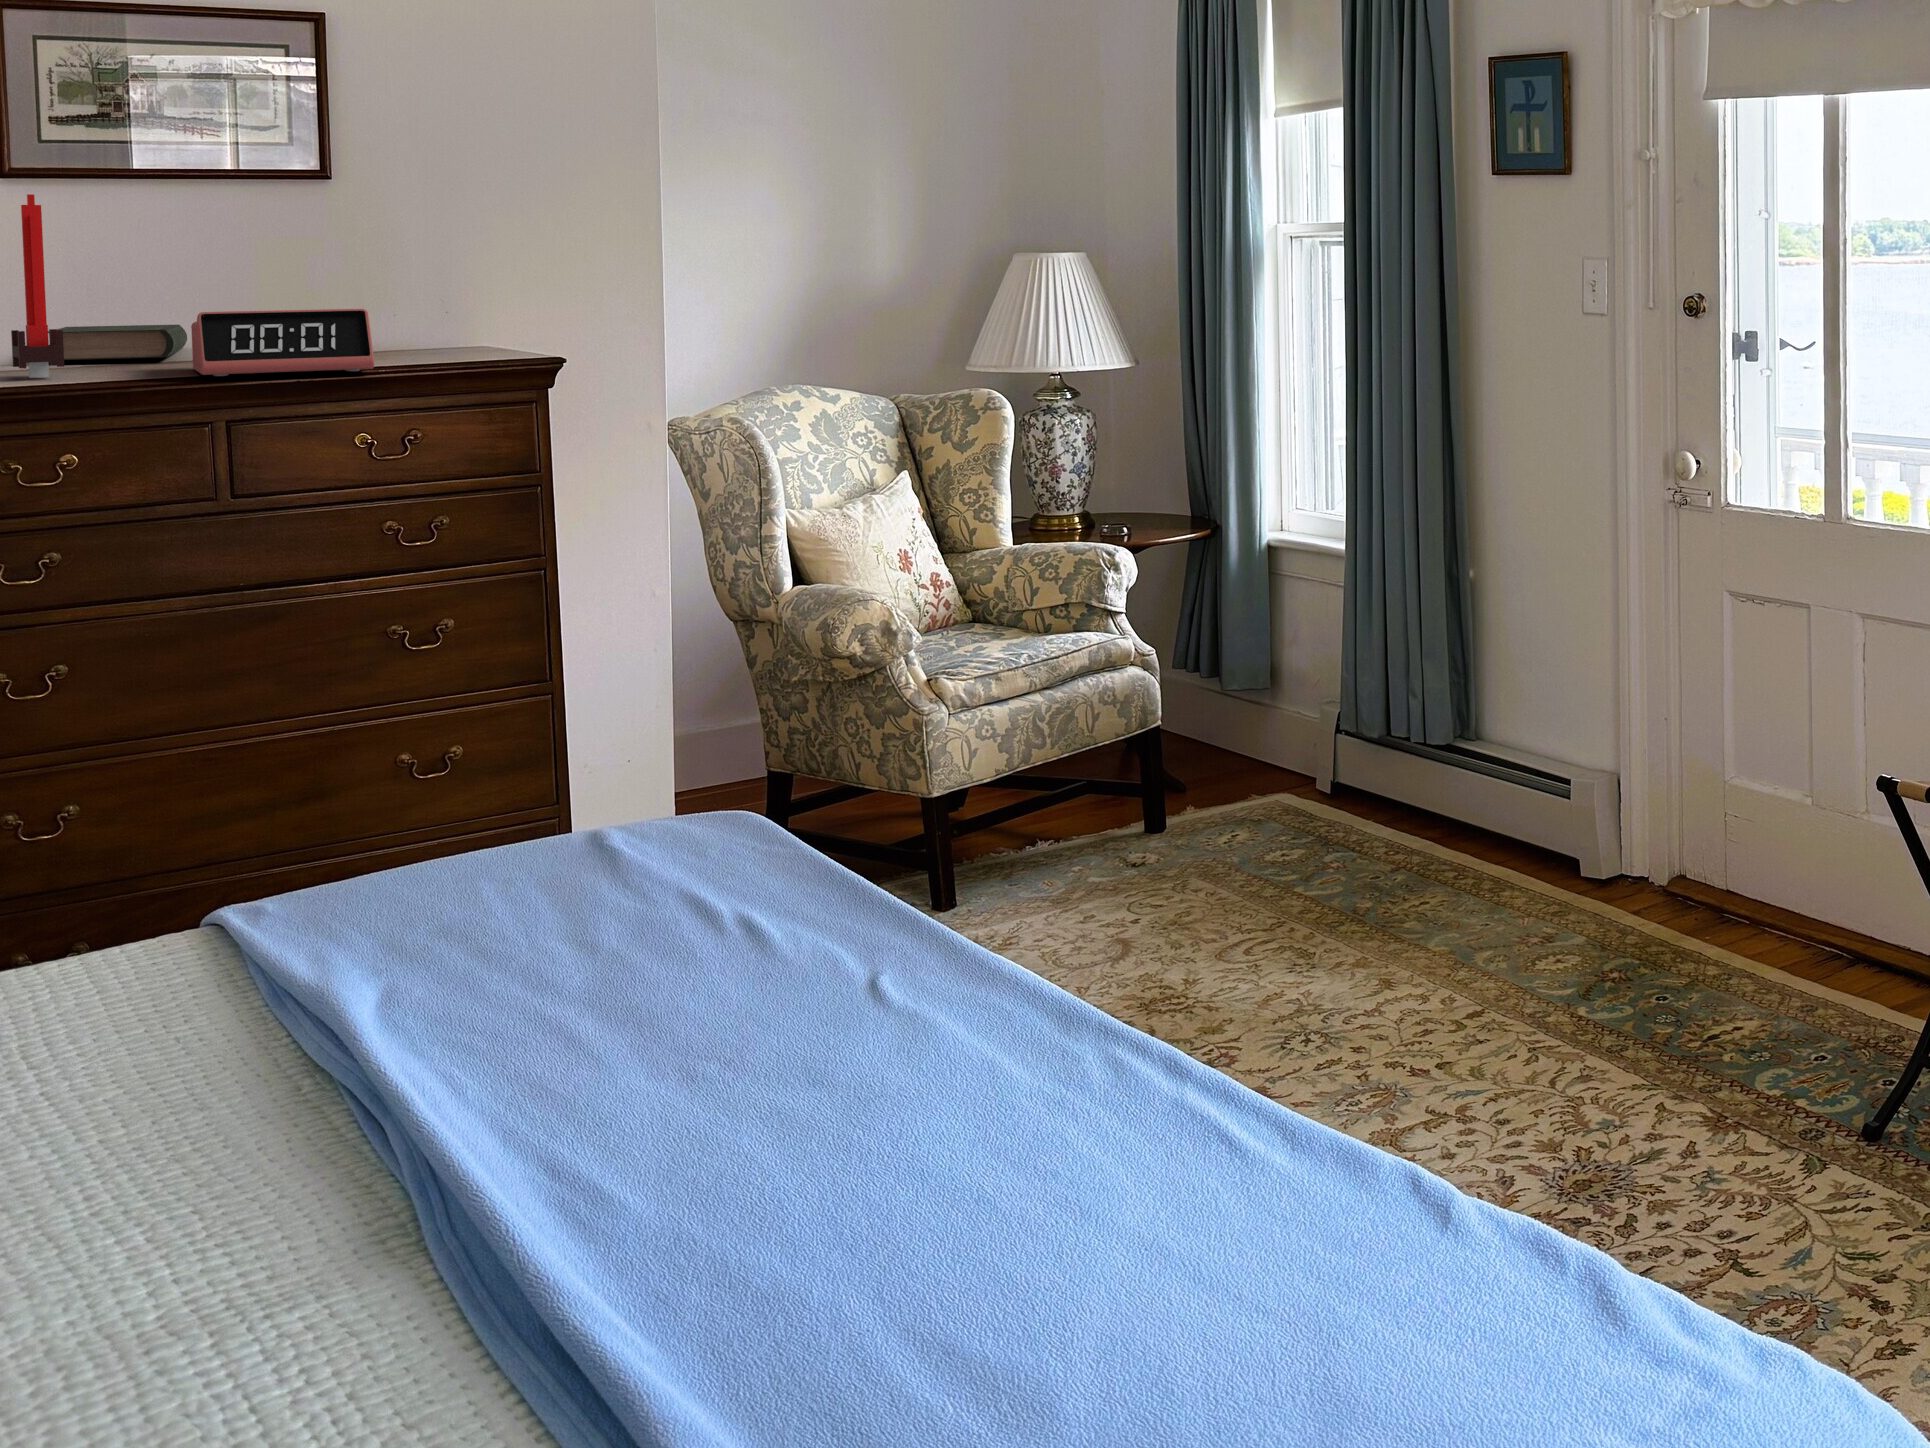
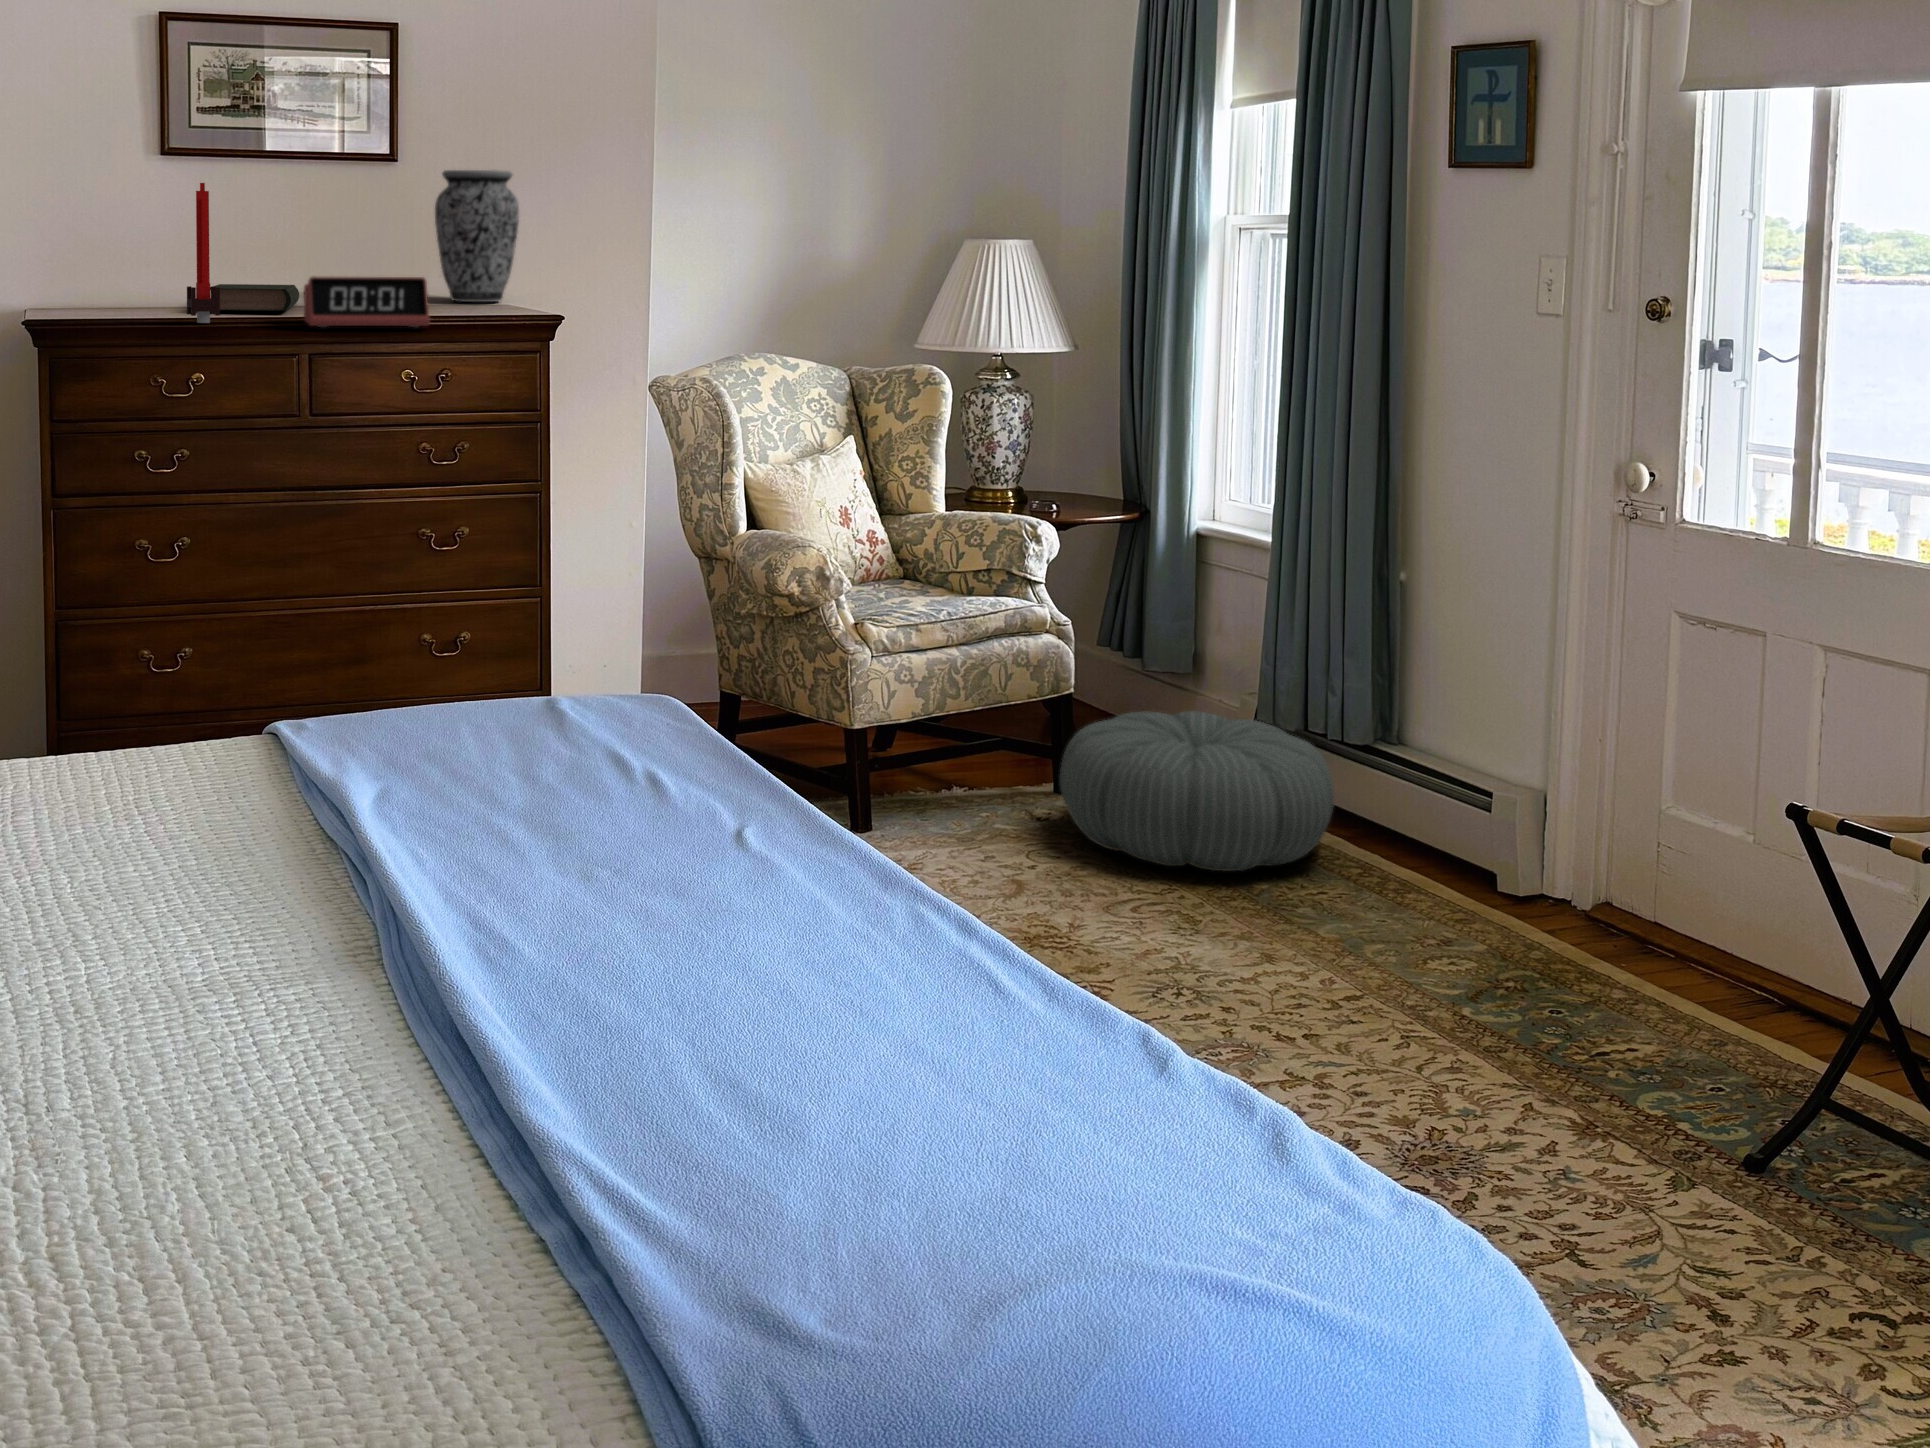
vase: none [376,179,491,338] -> present [435,170,519,302]
pouf: none [1155,733,1429,902] -> present [1059,711,1334,871]

